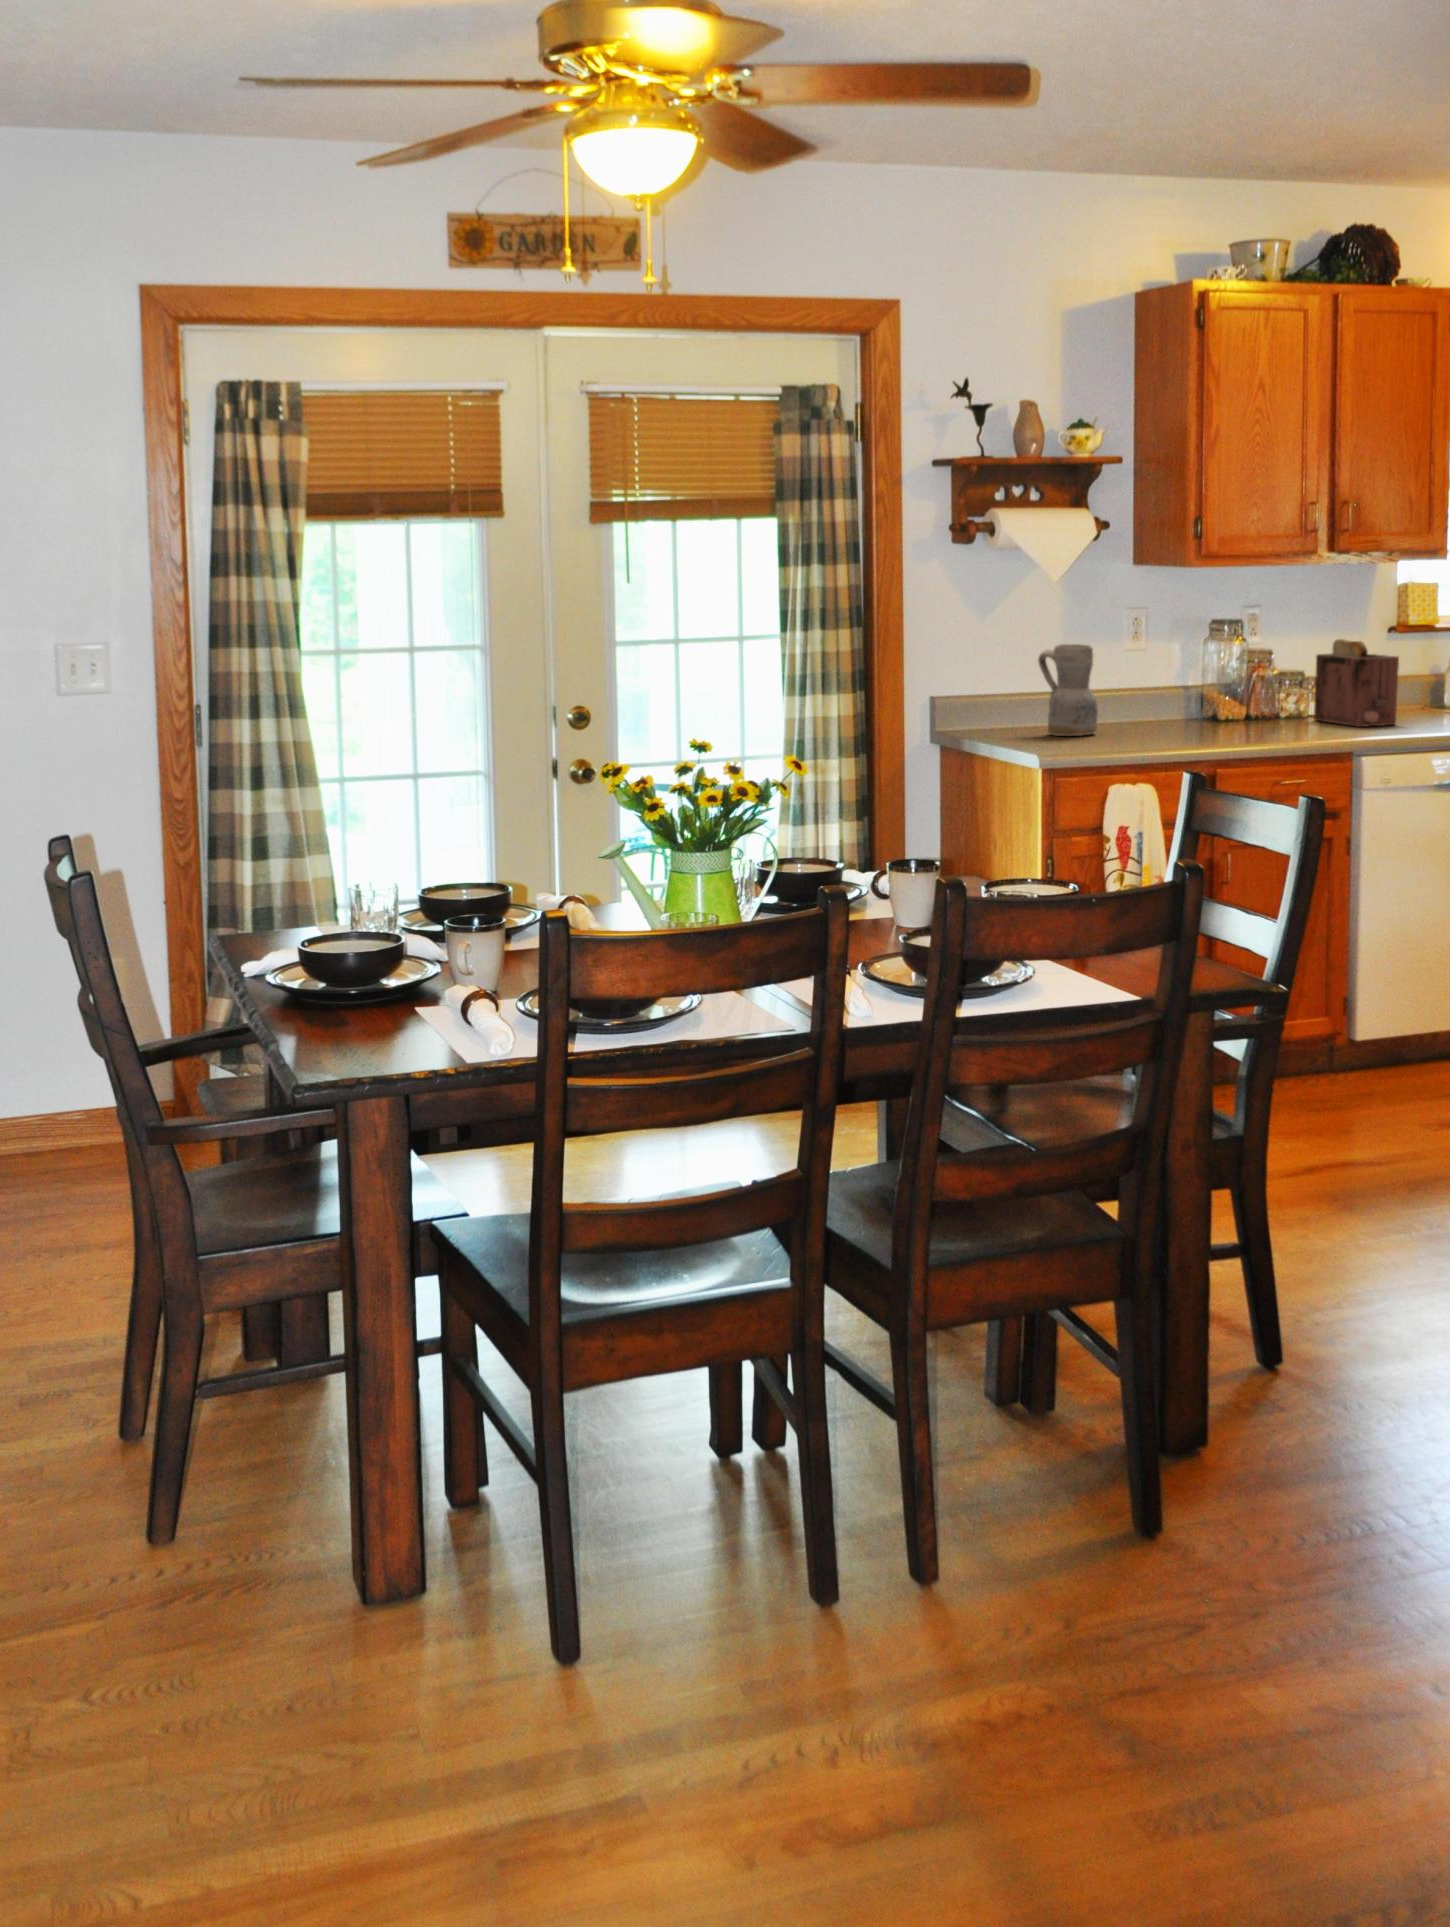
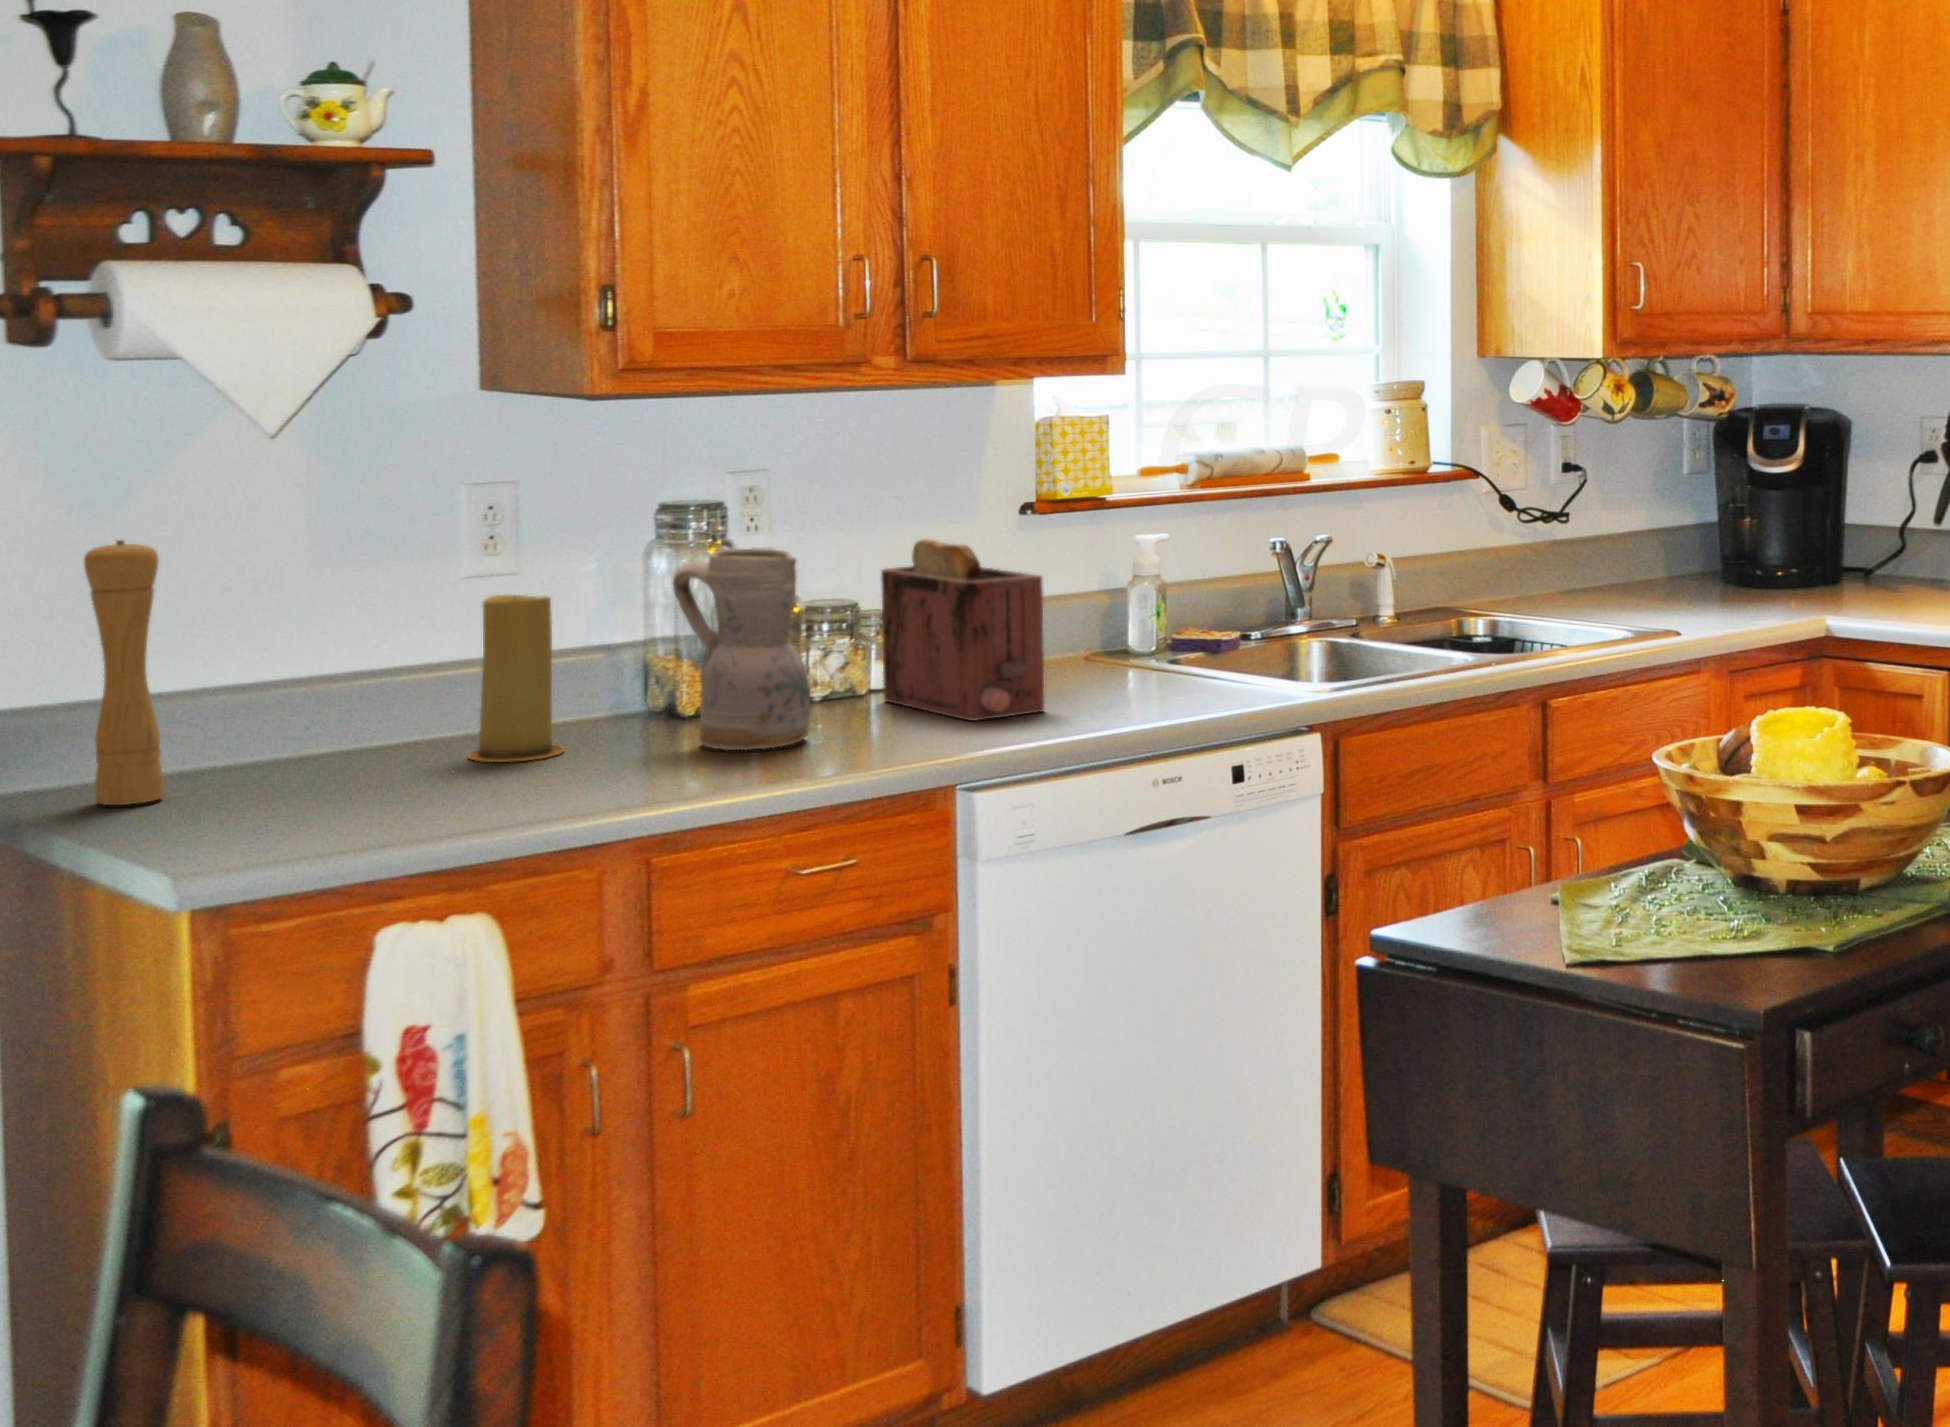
pepper mill: none [988,630,1015,740] -> present [84,540,164,805]
ceramic pitcher: present [1038,644,1098,736] -> present [673,548,810,750]
candle: none [1128,659,1169,733] -> present [468,594,564,762]

